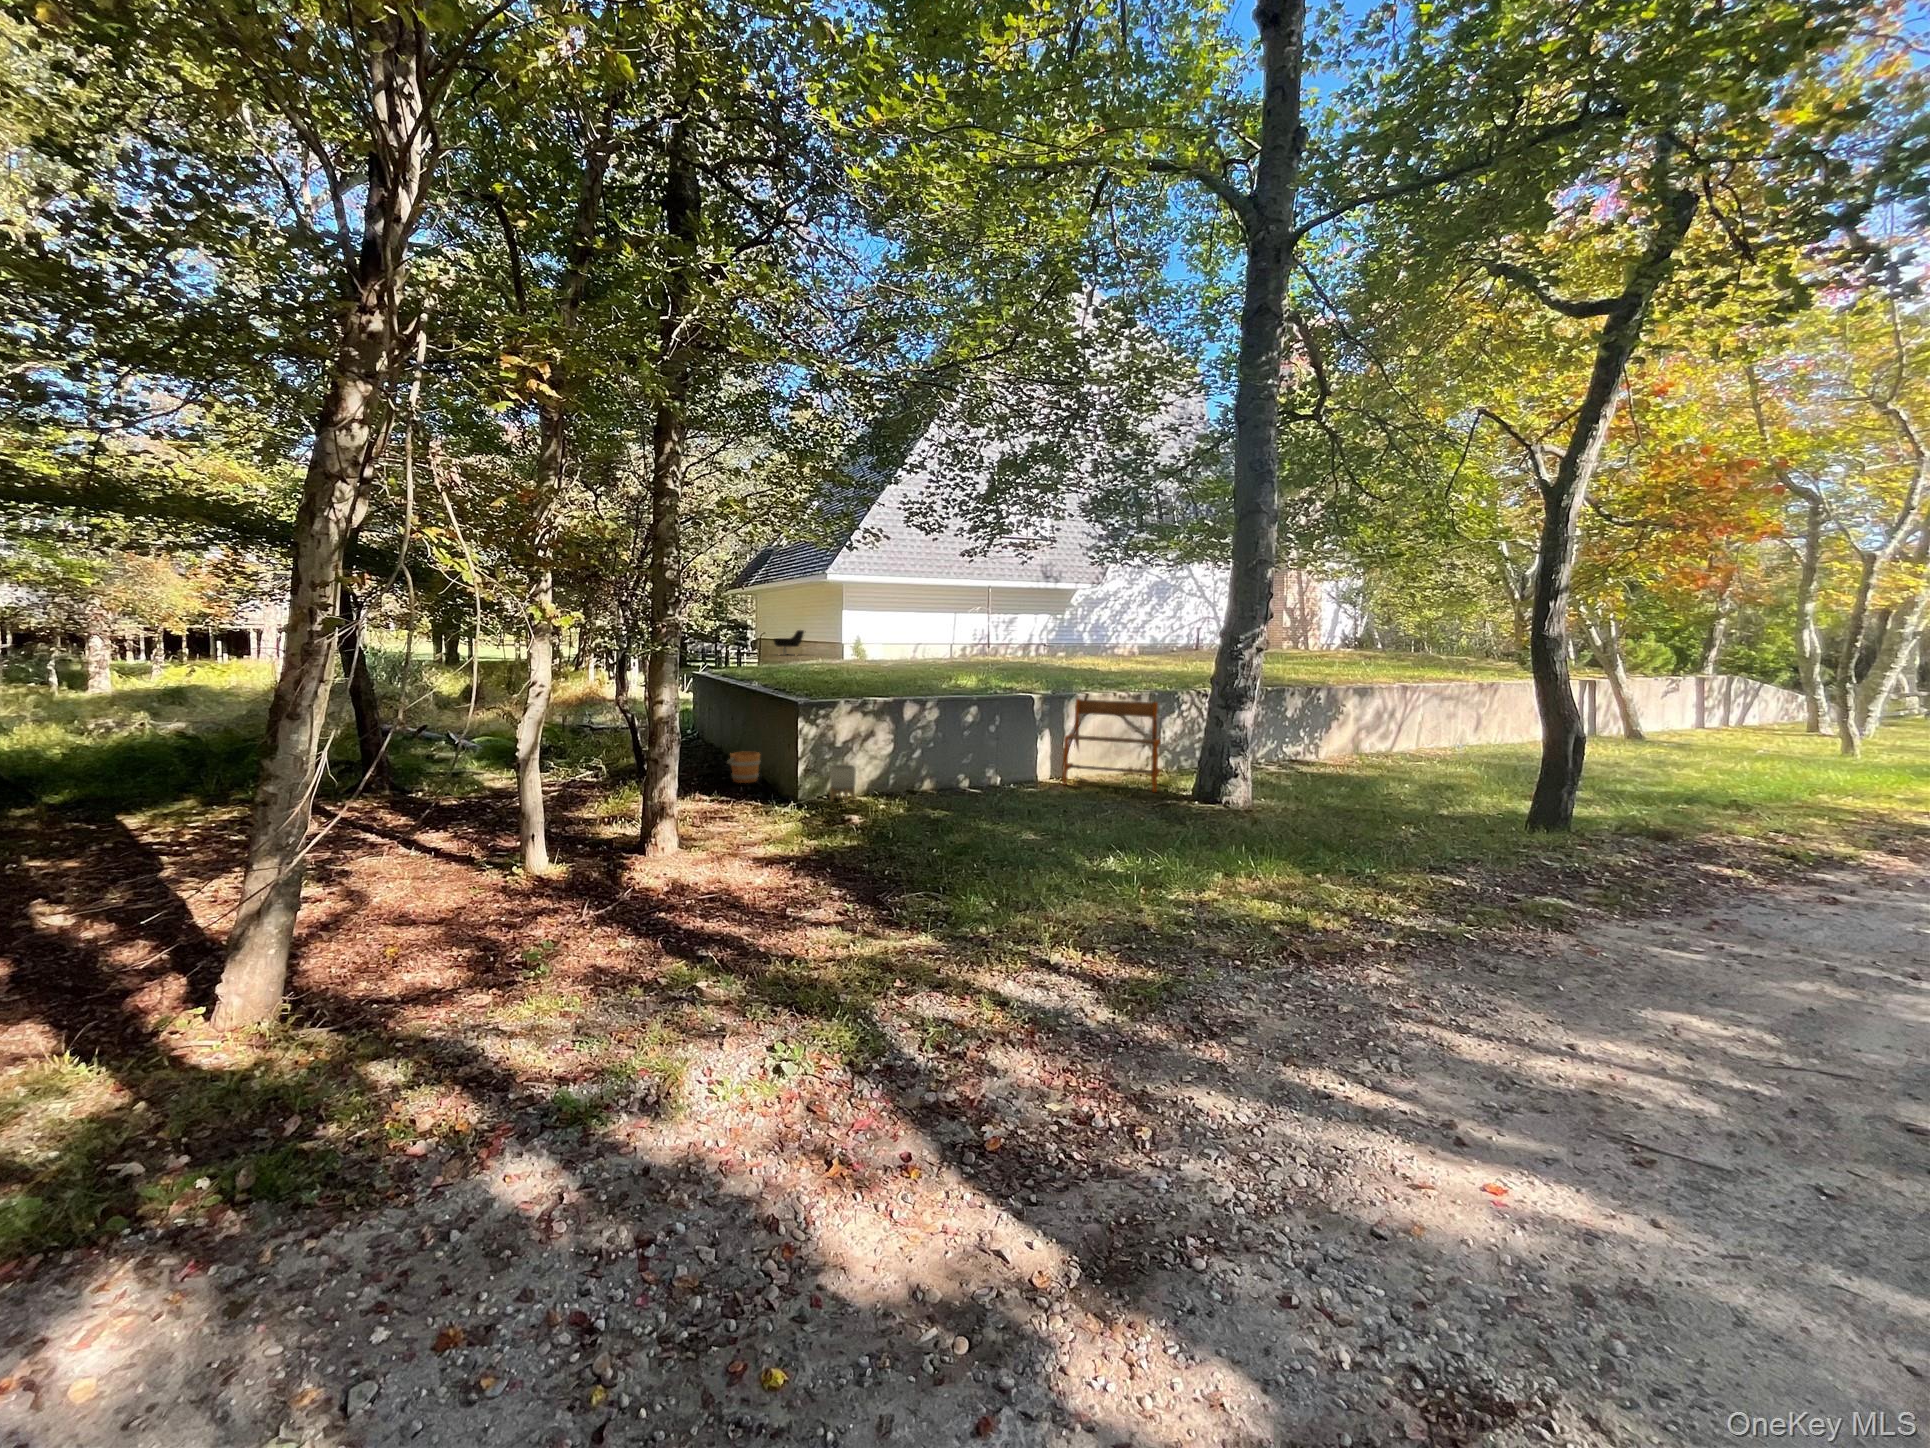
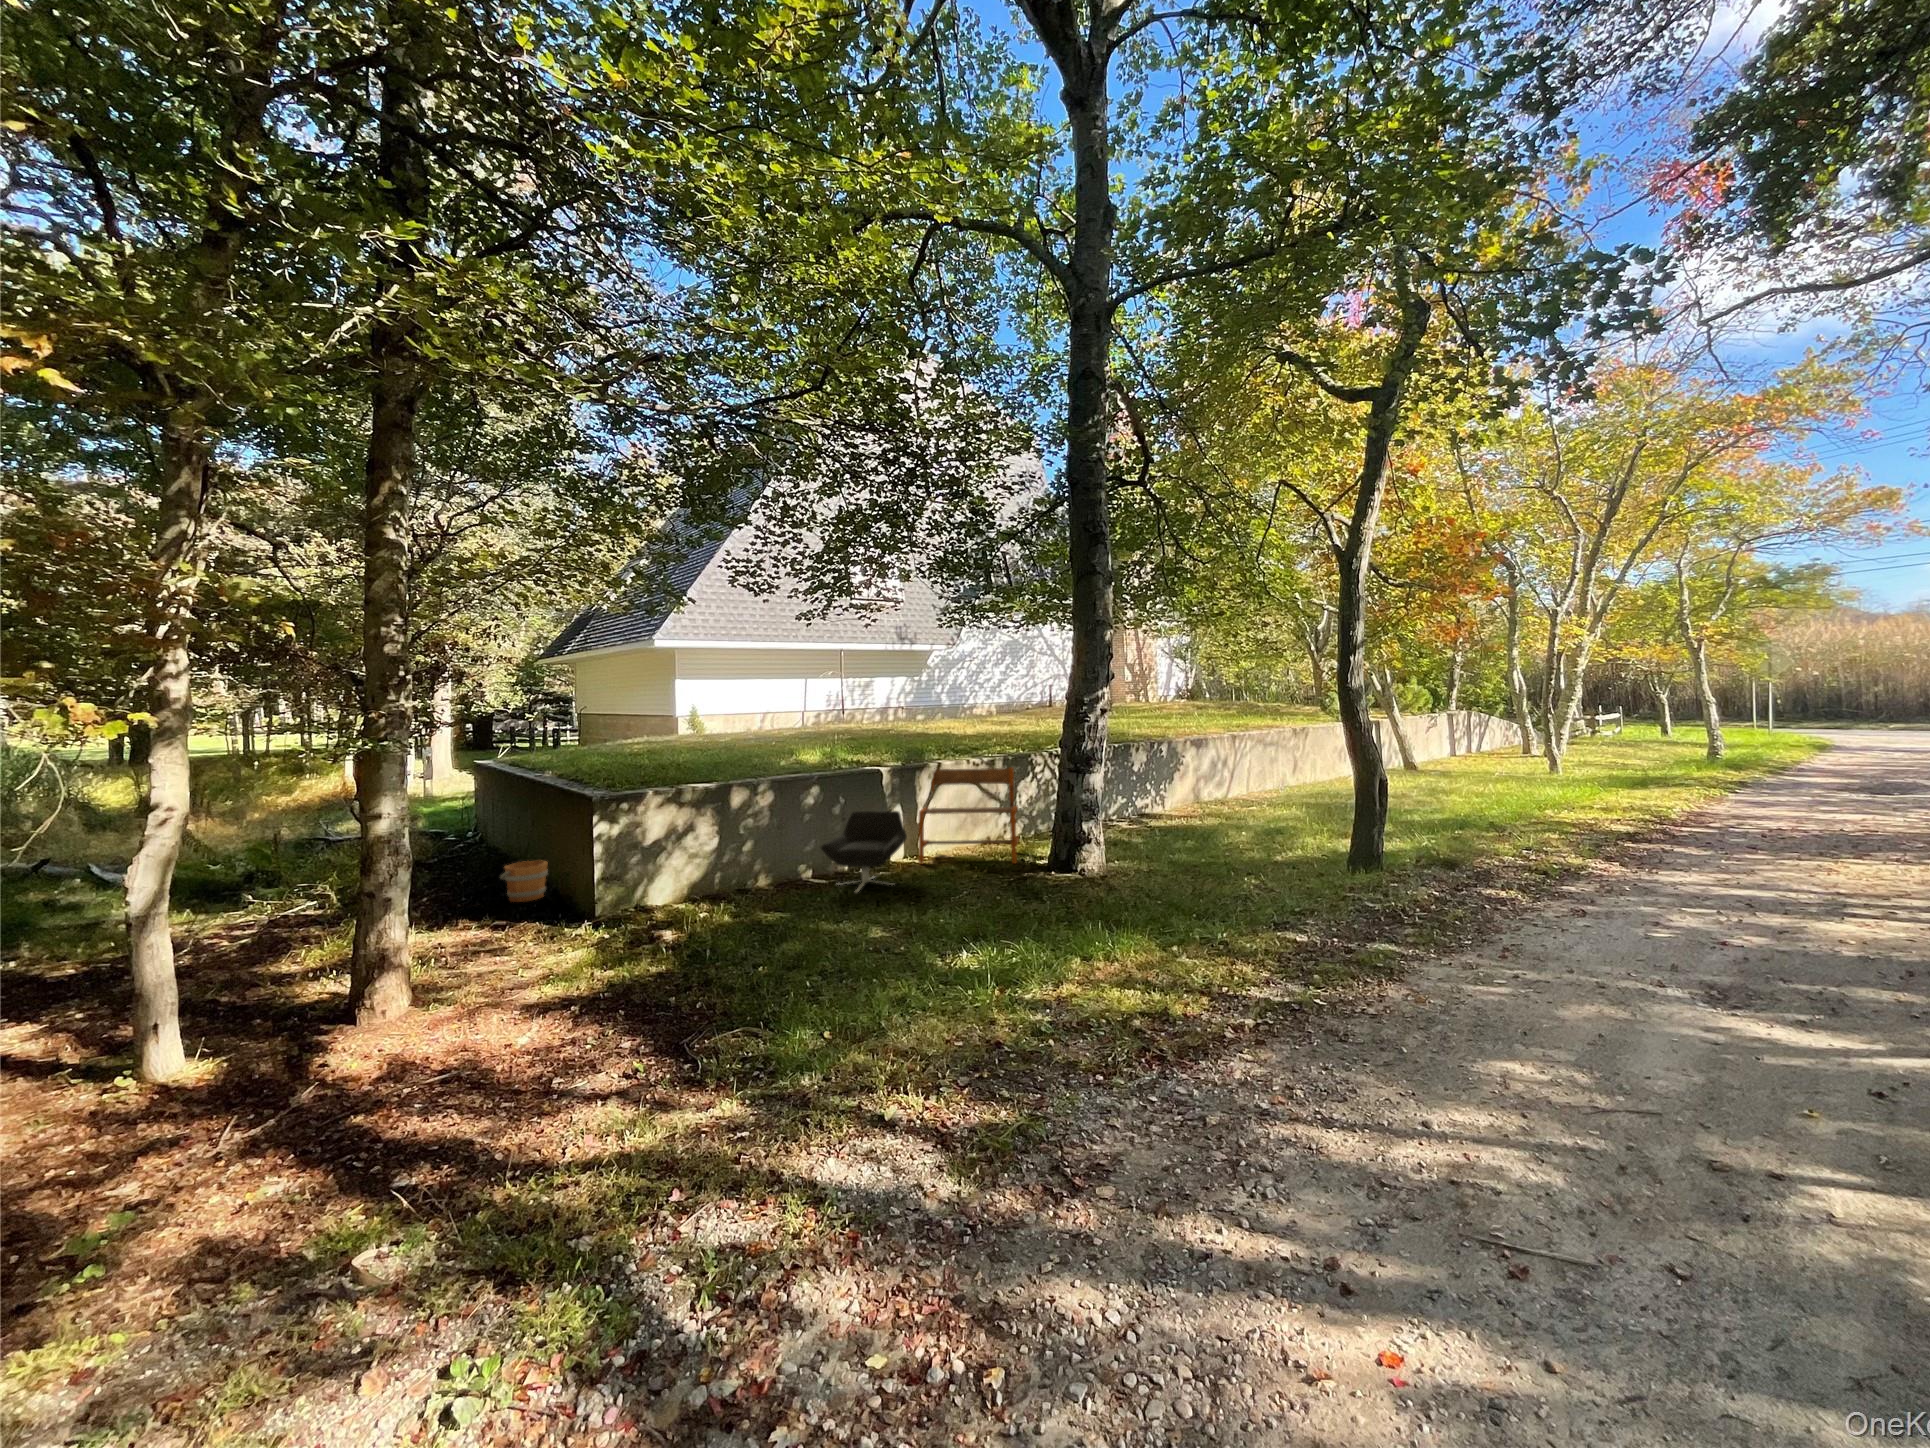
lounge chair: present [774,630,804,654] -> present [821,811,907,892]
planter: present [830,764,856,803] -> none [636,868,670,917]

